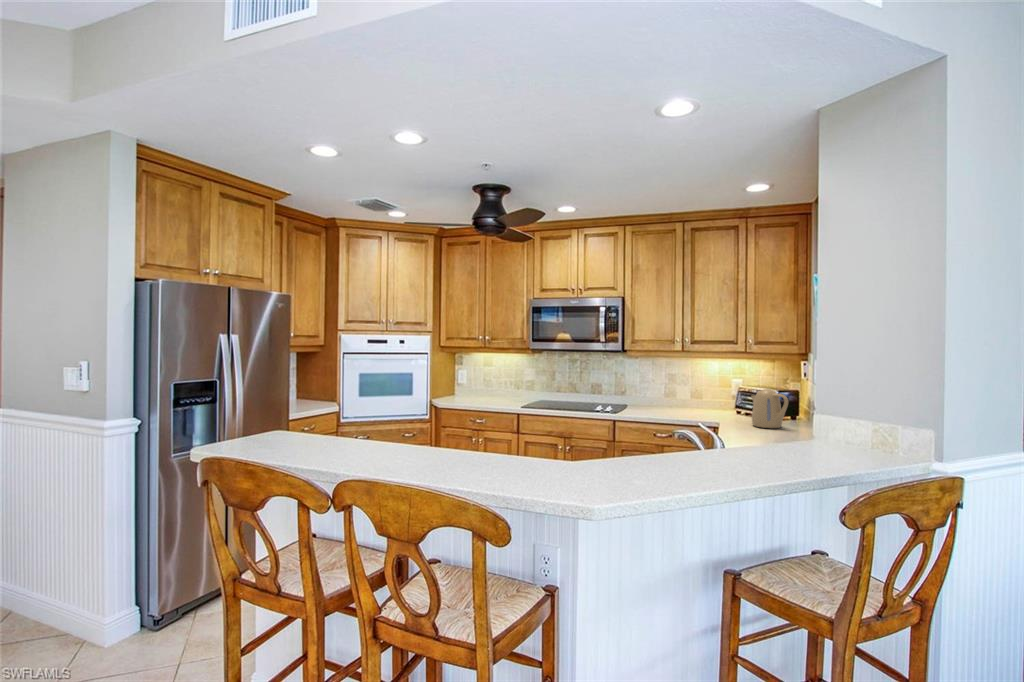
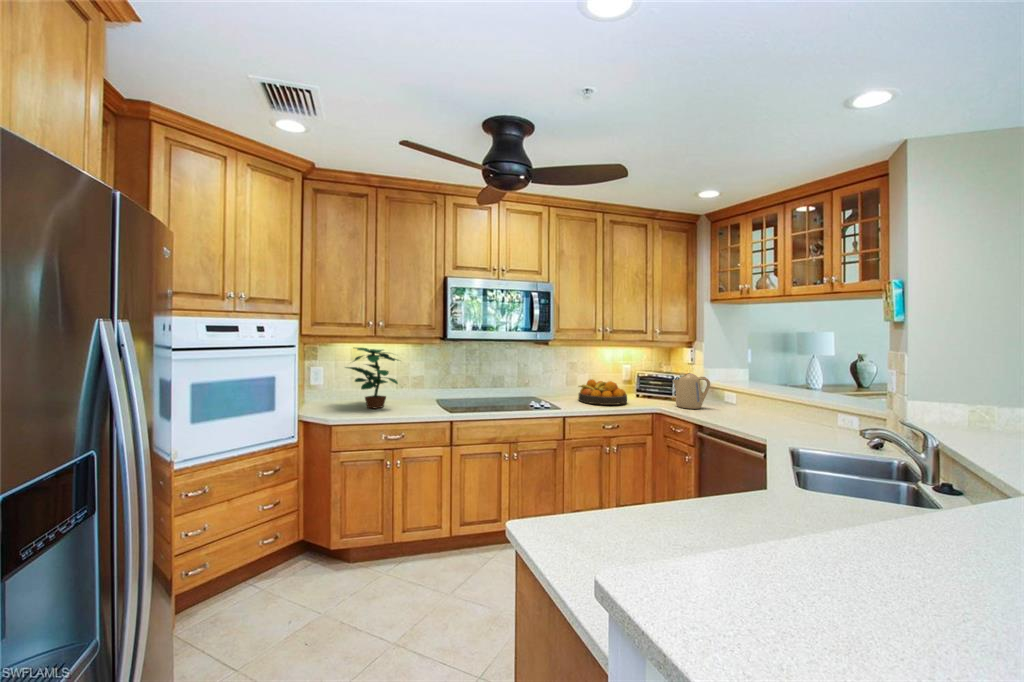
potted plant: none [463,355,500,401] -> present [346,348,398,409]
fruit bowl: none [657,390,708,416] -> present [578,379,627,405]

